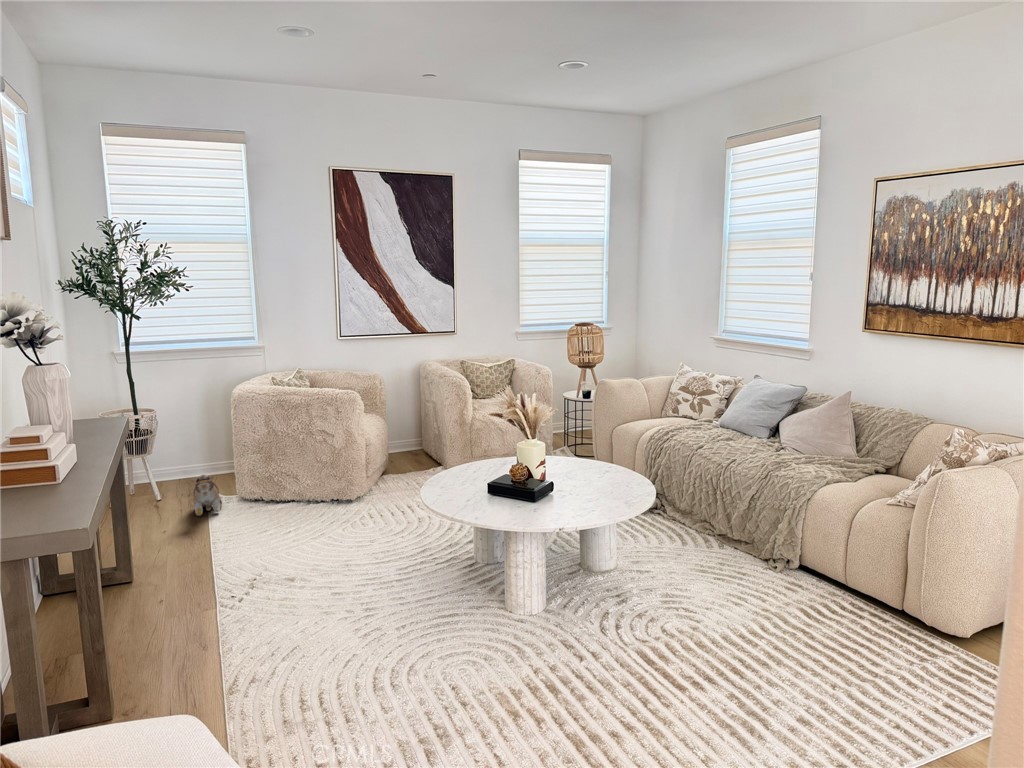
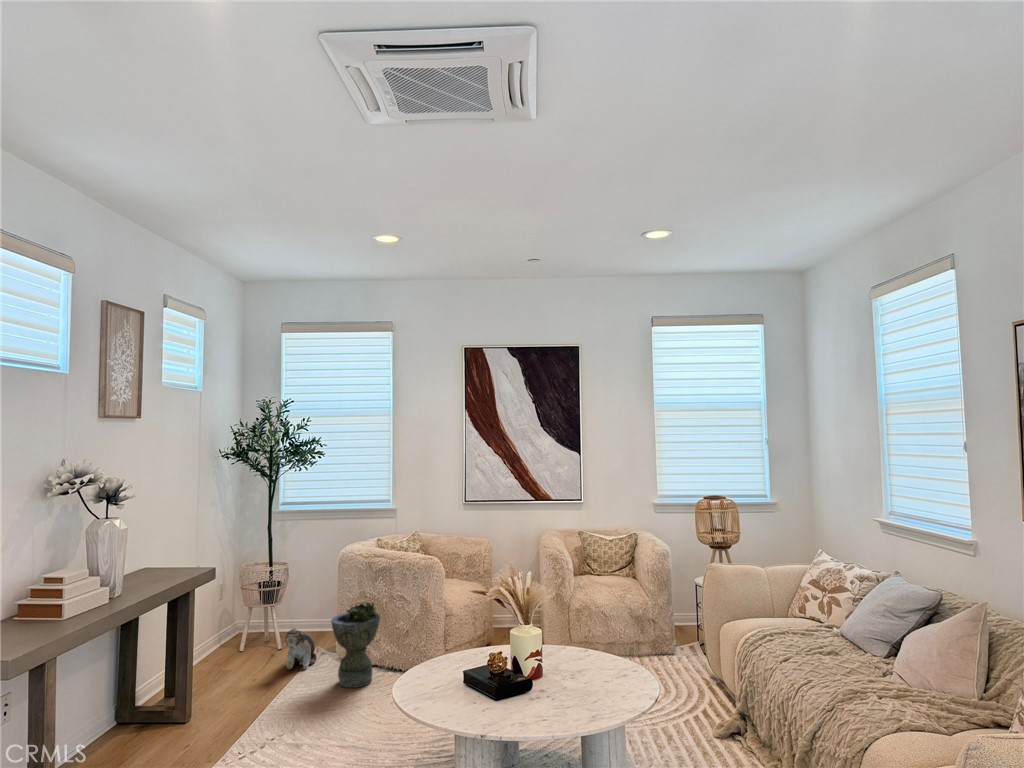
planter: none [255,439,306,522] -> present [331,602,380,688]

